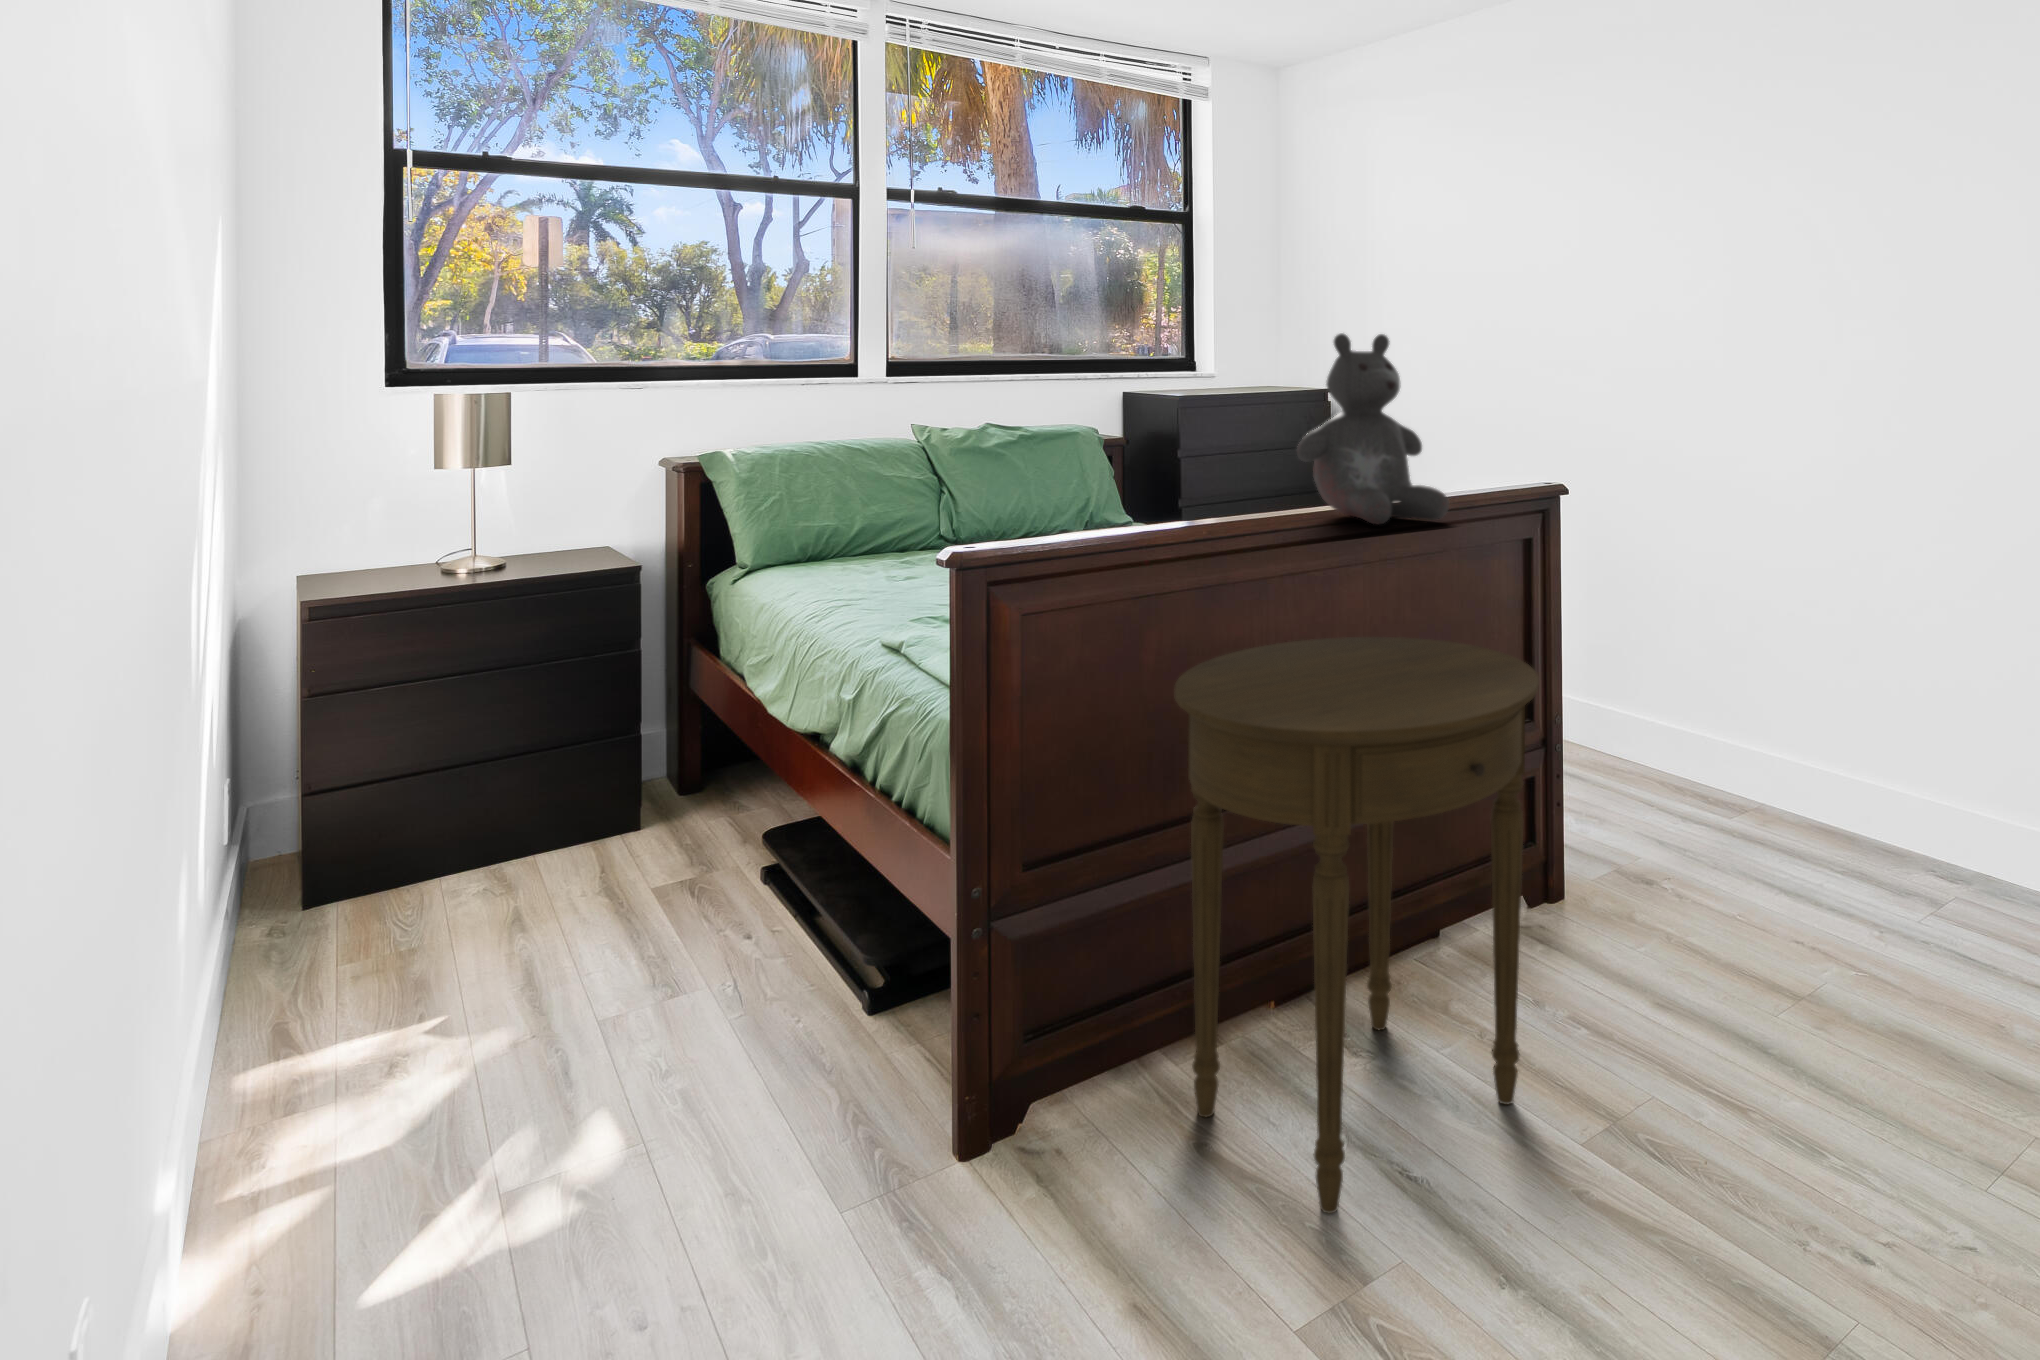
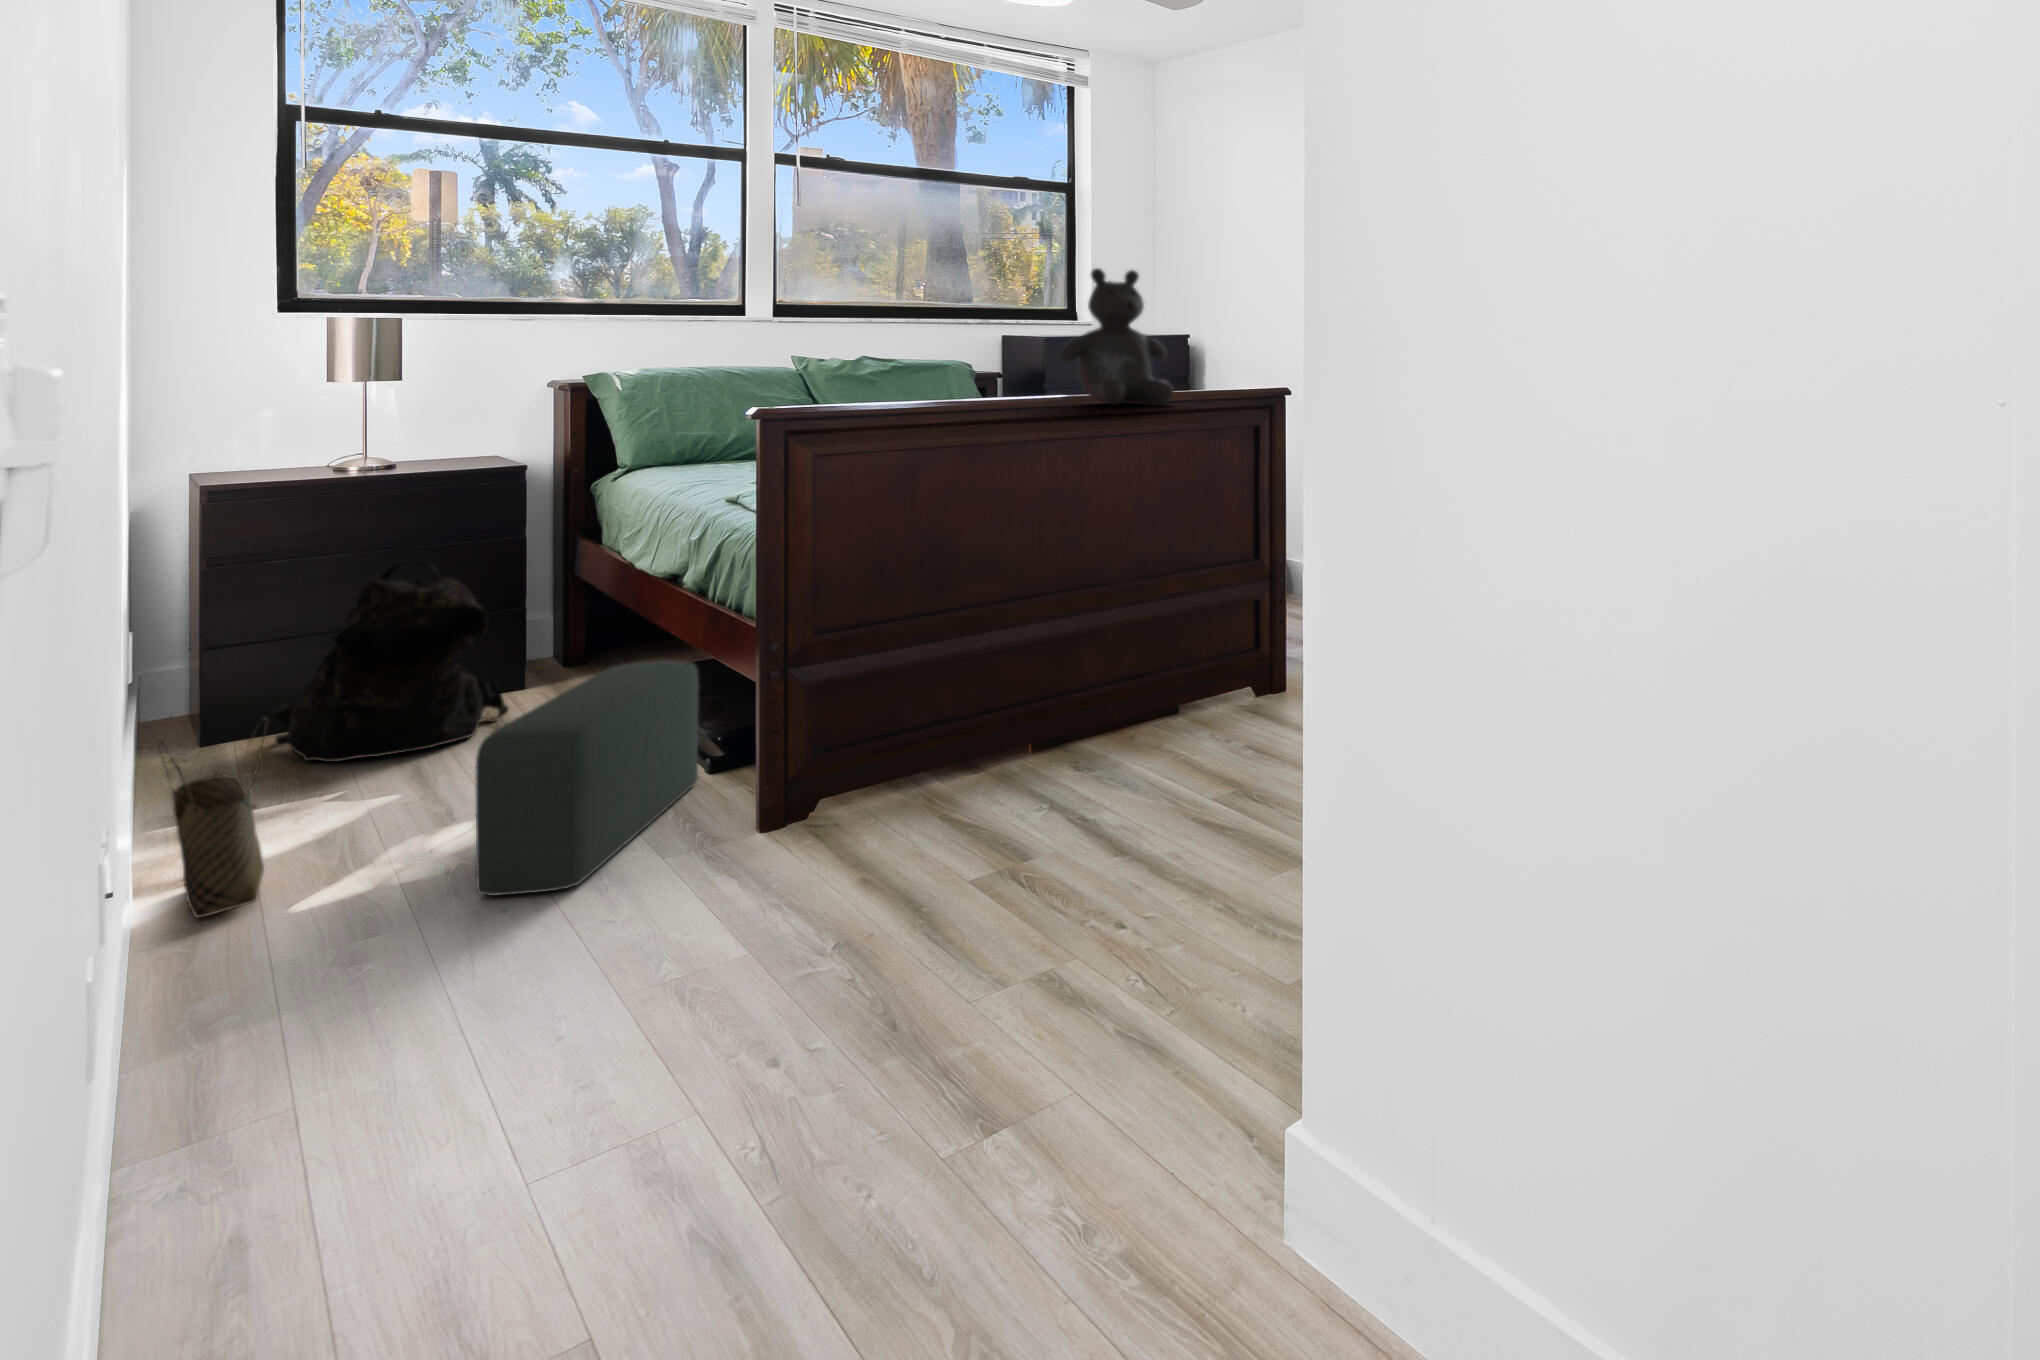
side table: present [1174,637,1539,1213] -> none [920,482,1196,836]
backpack: none [373,698,626,963] -> present [273,558,509,762]
pouf: none [616,879,864,1294] -> present [476,661,699,896]
woven basket: none [222,997,357,1308] -> present [157,719,267,918]

